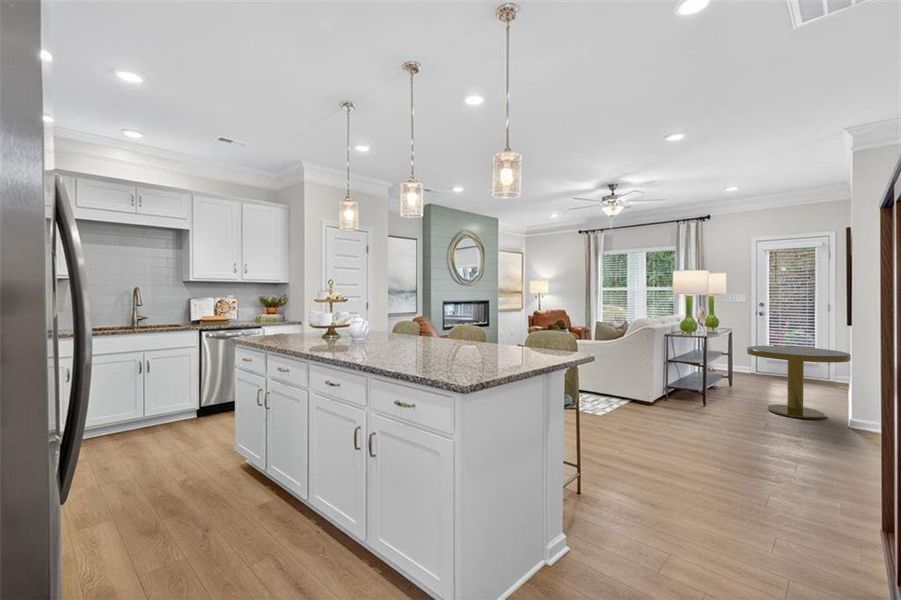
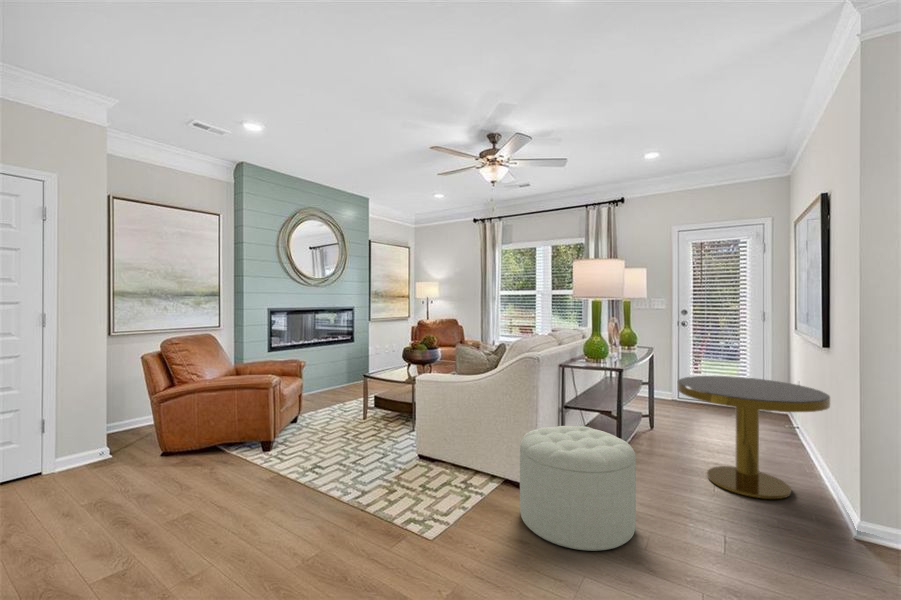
ottoman: none [644,370,716,429] -> present [520,426,636,551]

